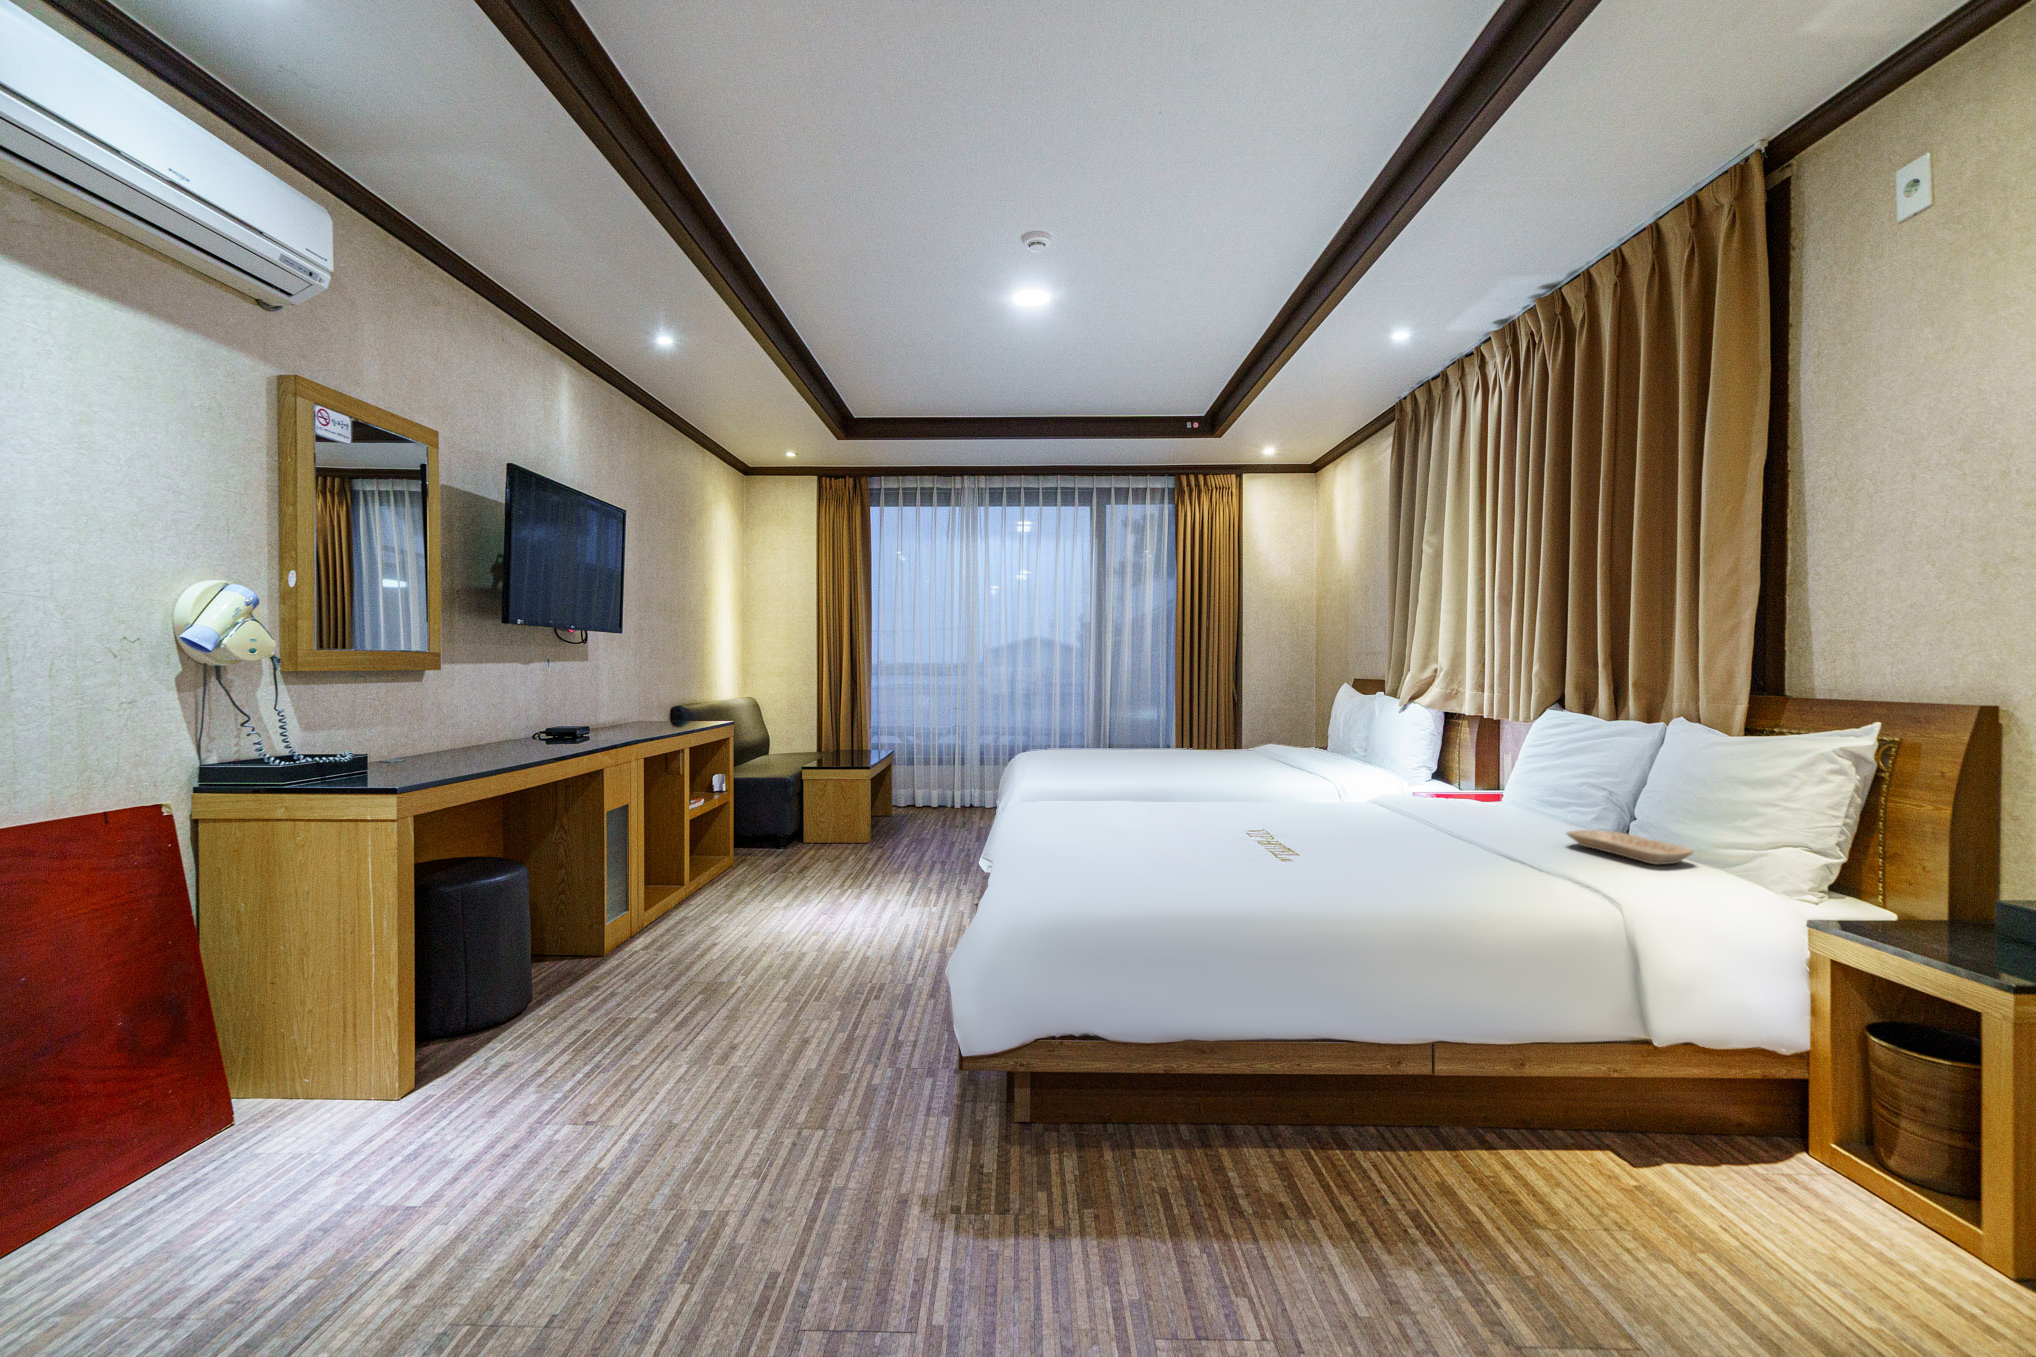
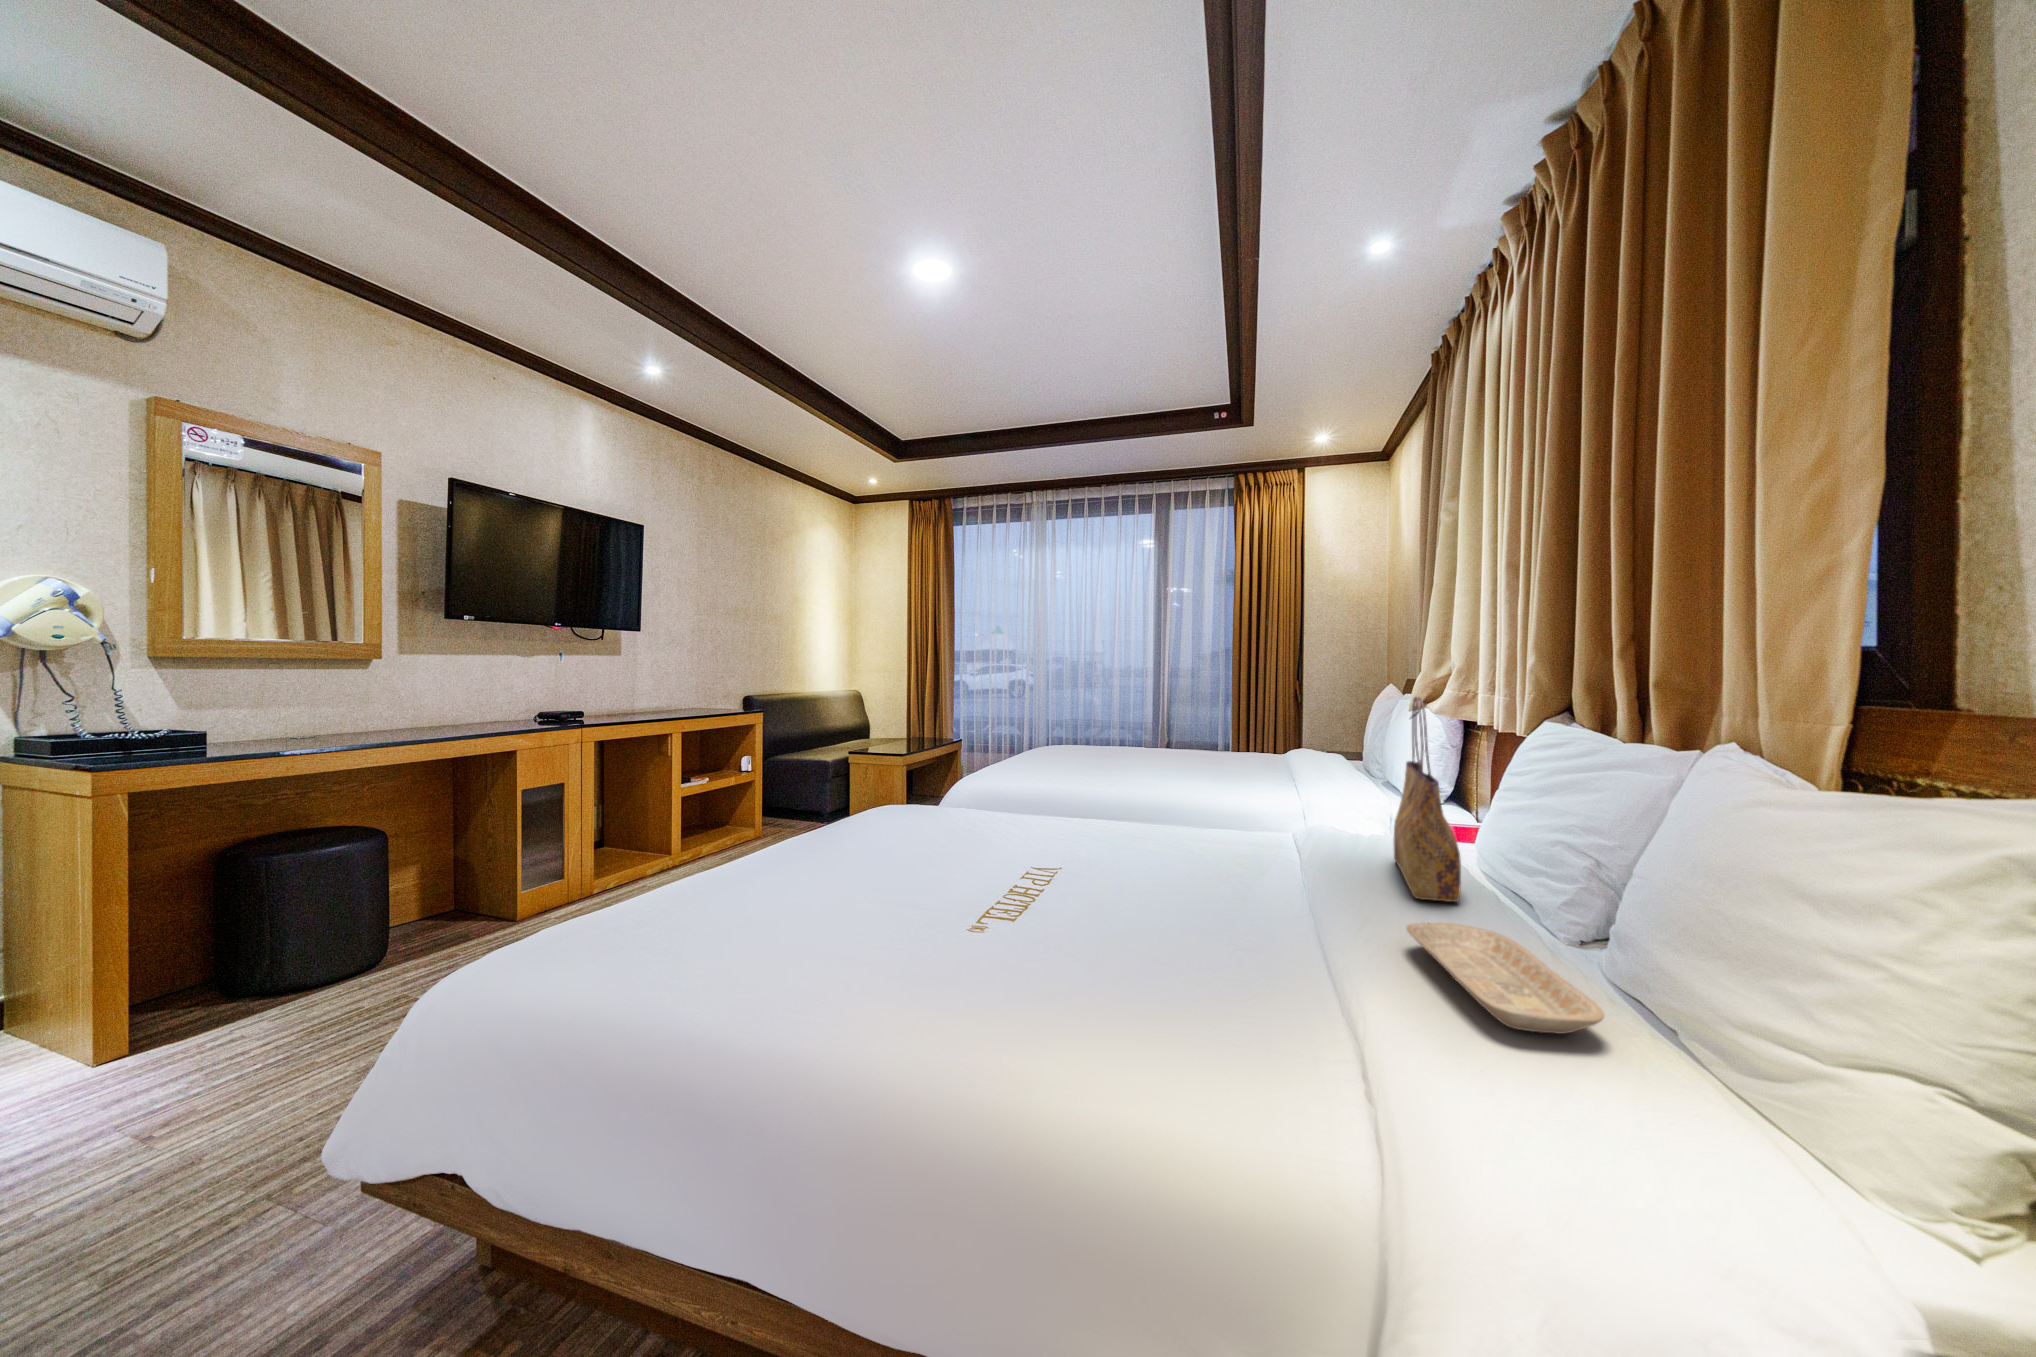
tote bag: none [1489,697,1559,826] -> present [1394,697,1461,902]

